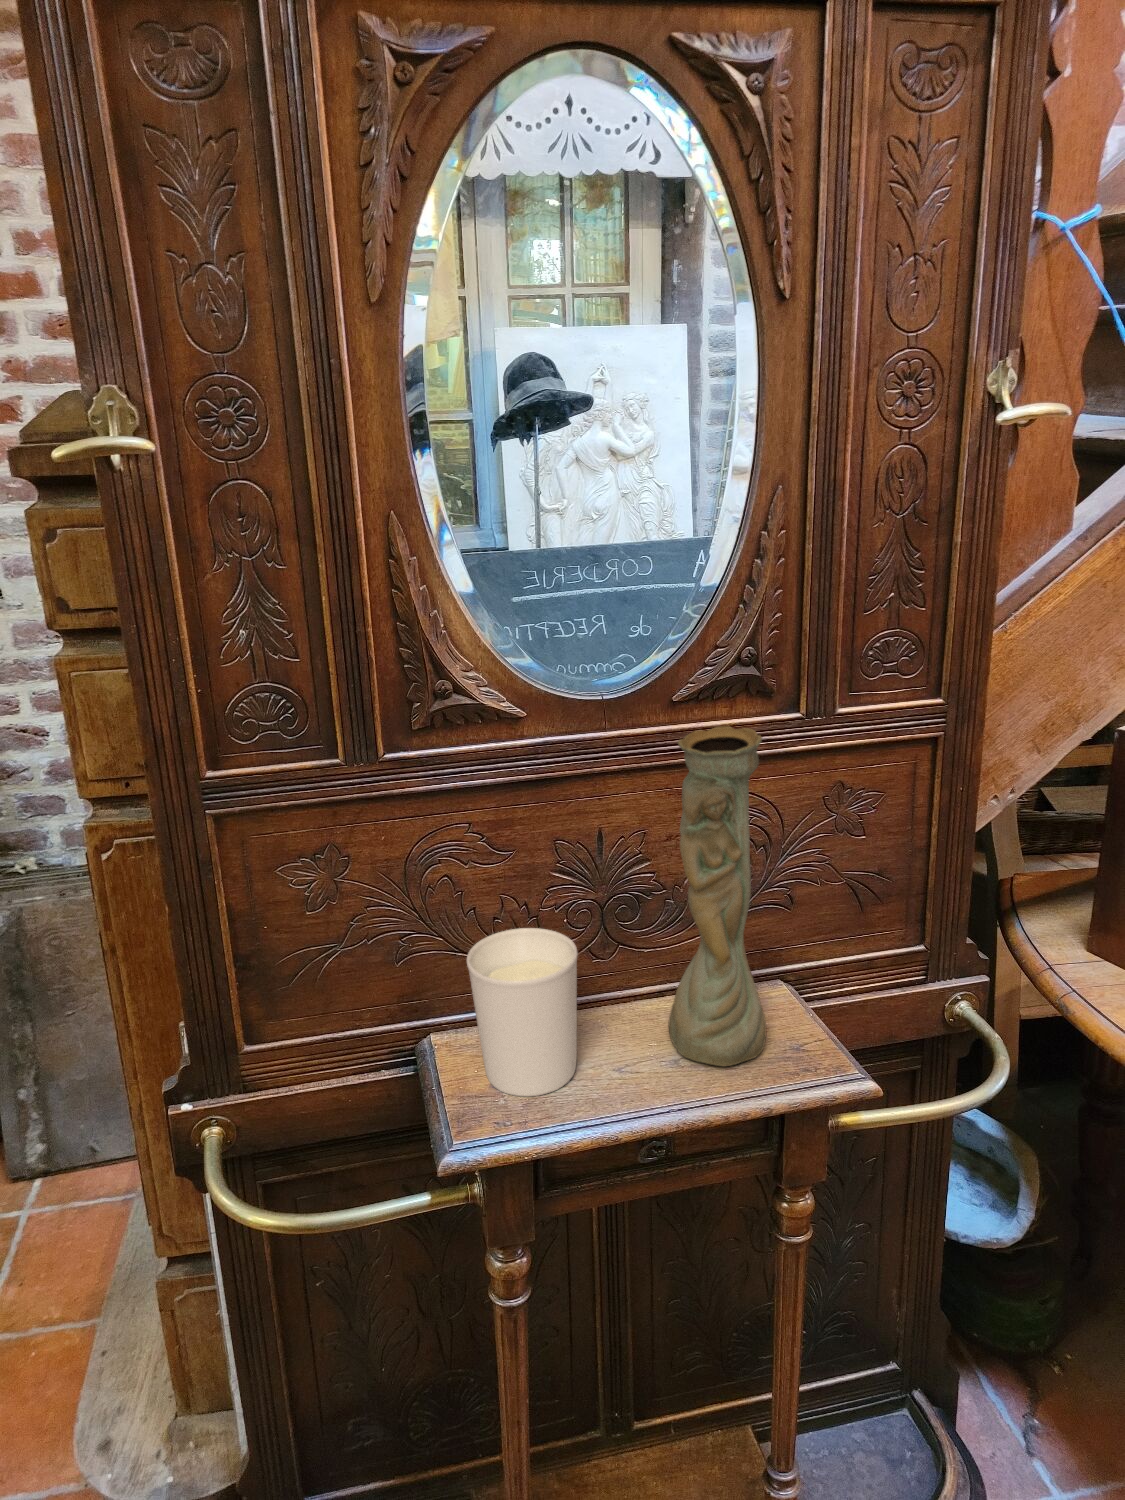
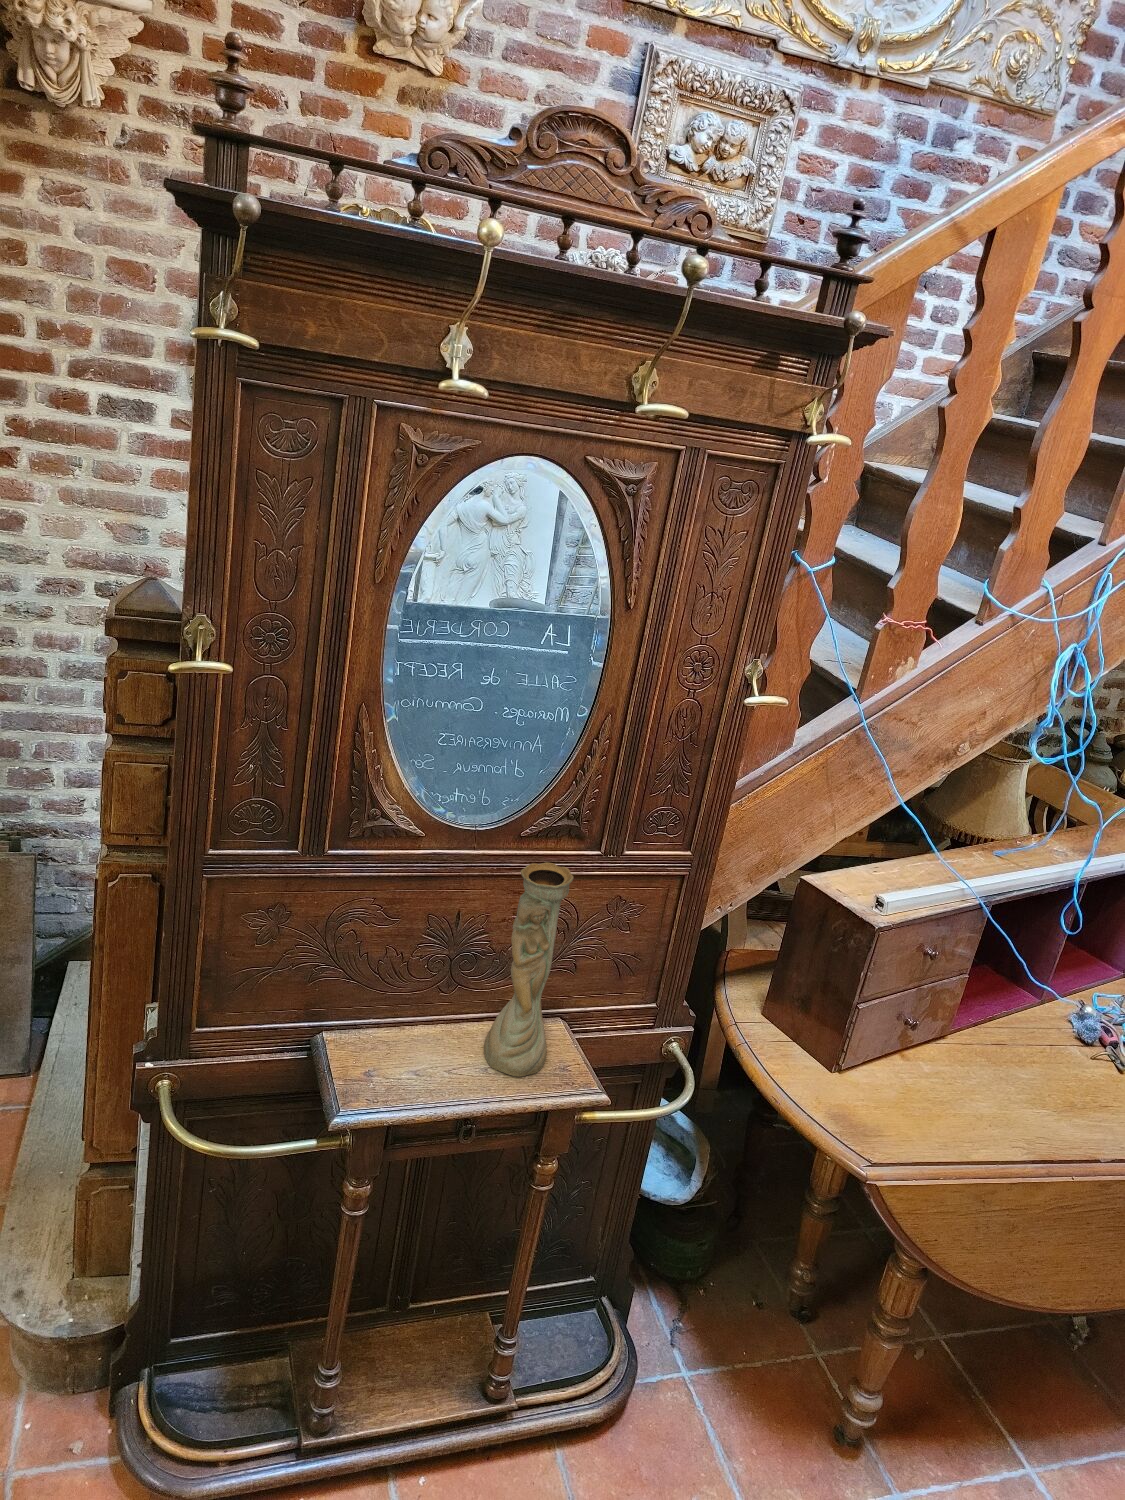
candle holder: present [467,928,578,1096] -> none [362,973,436,1084]

